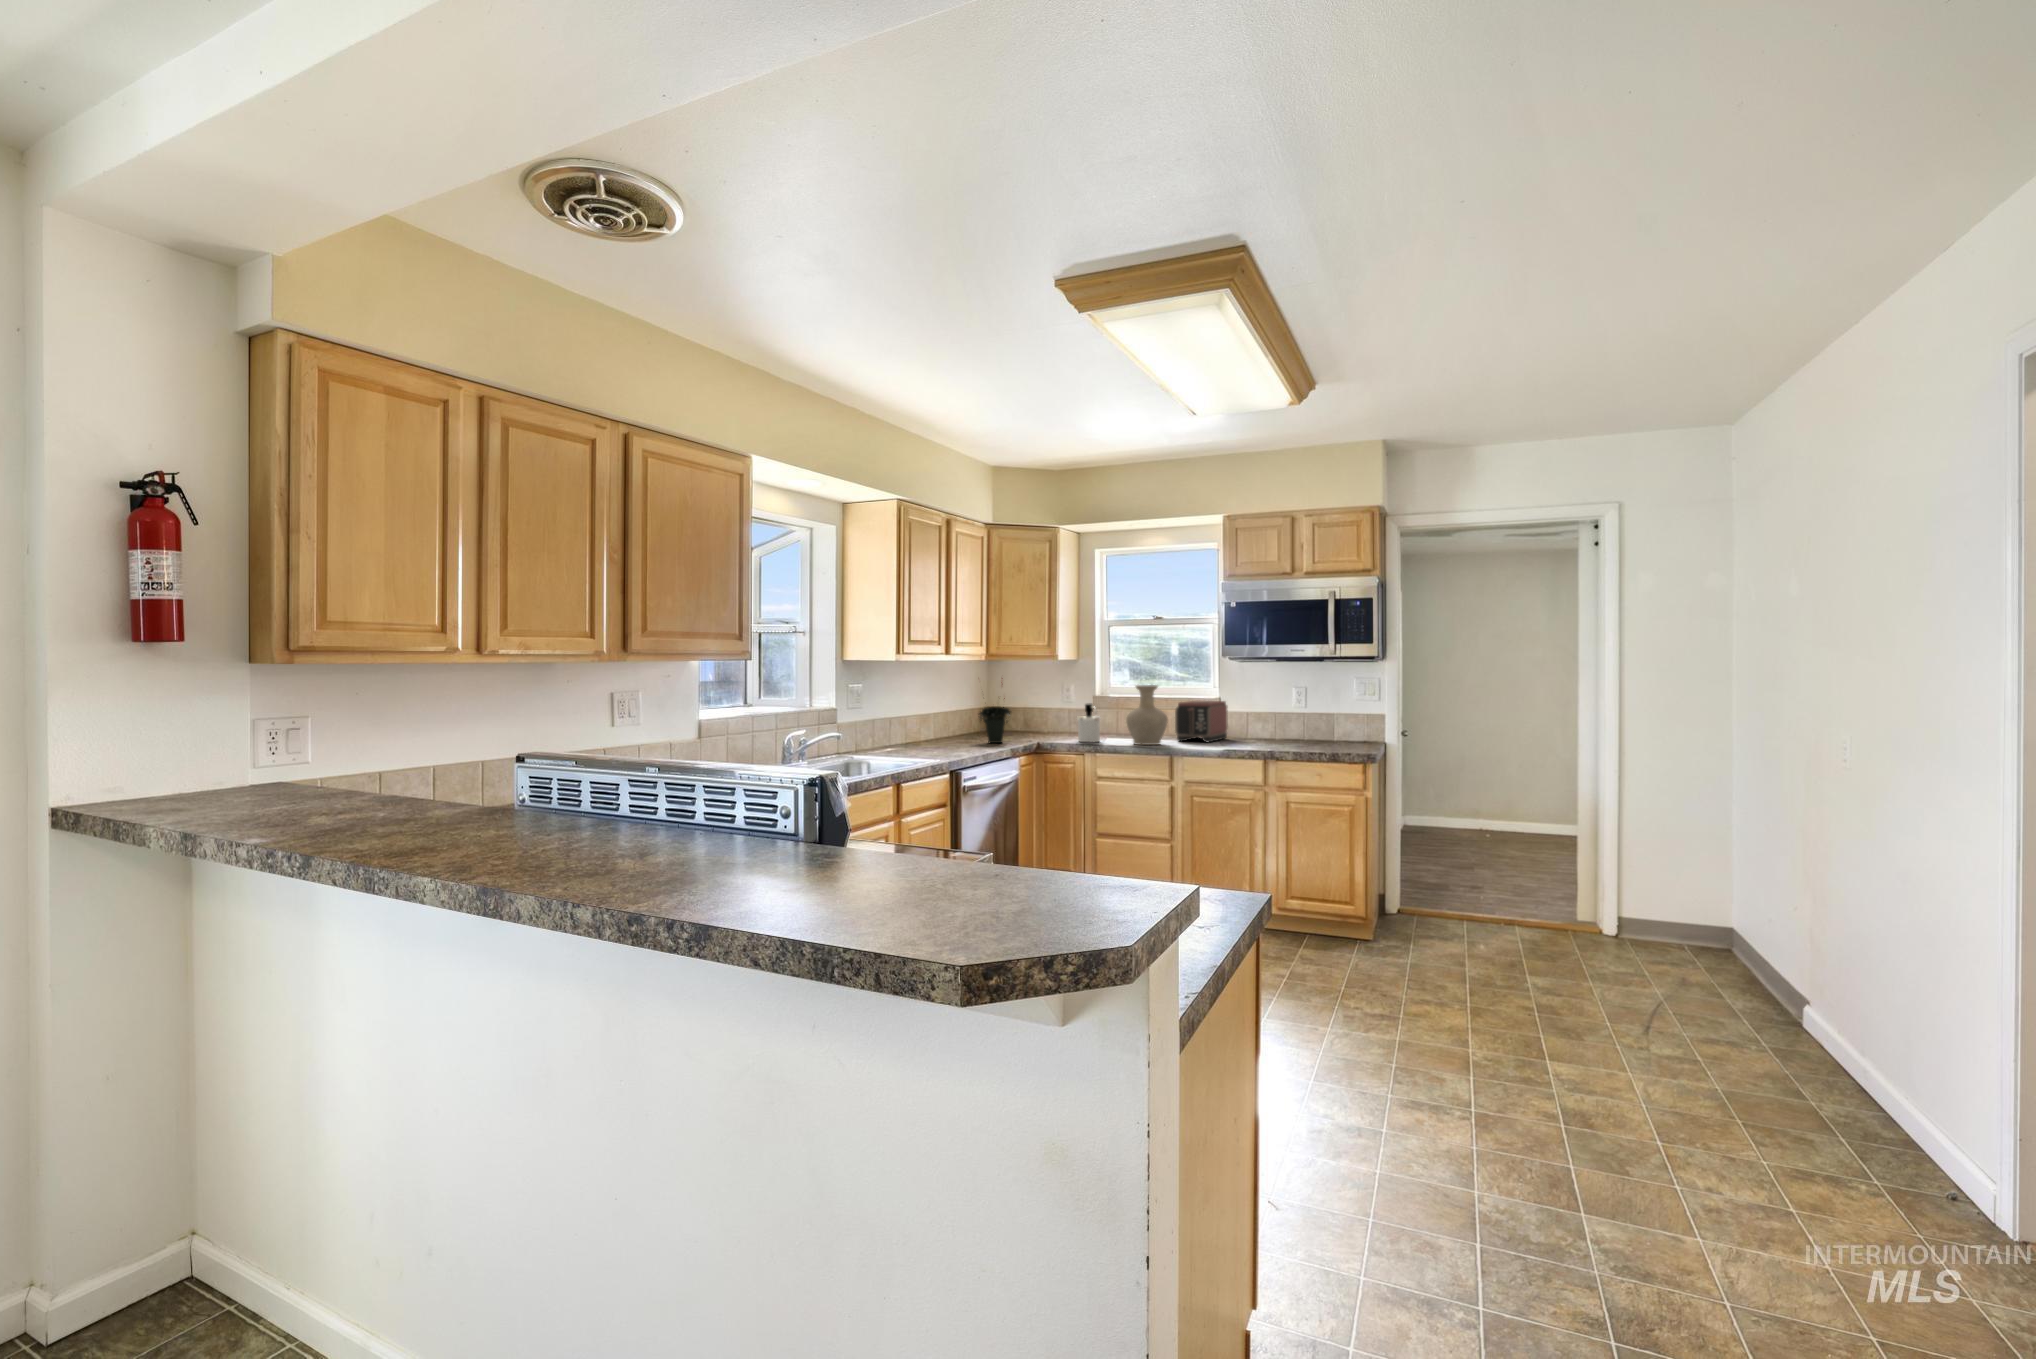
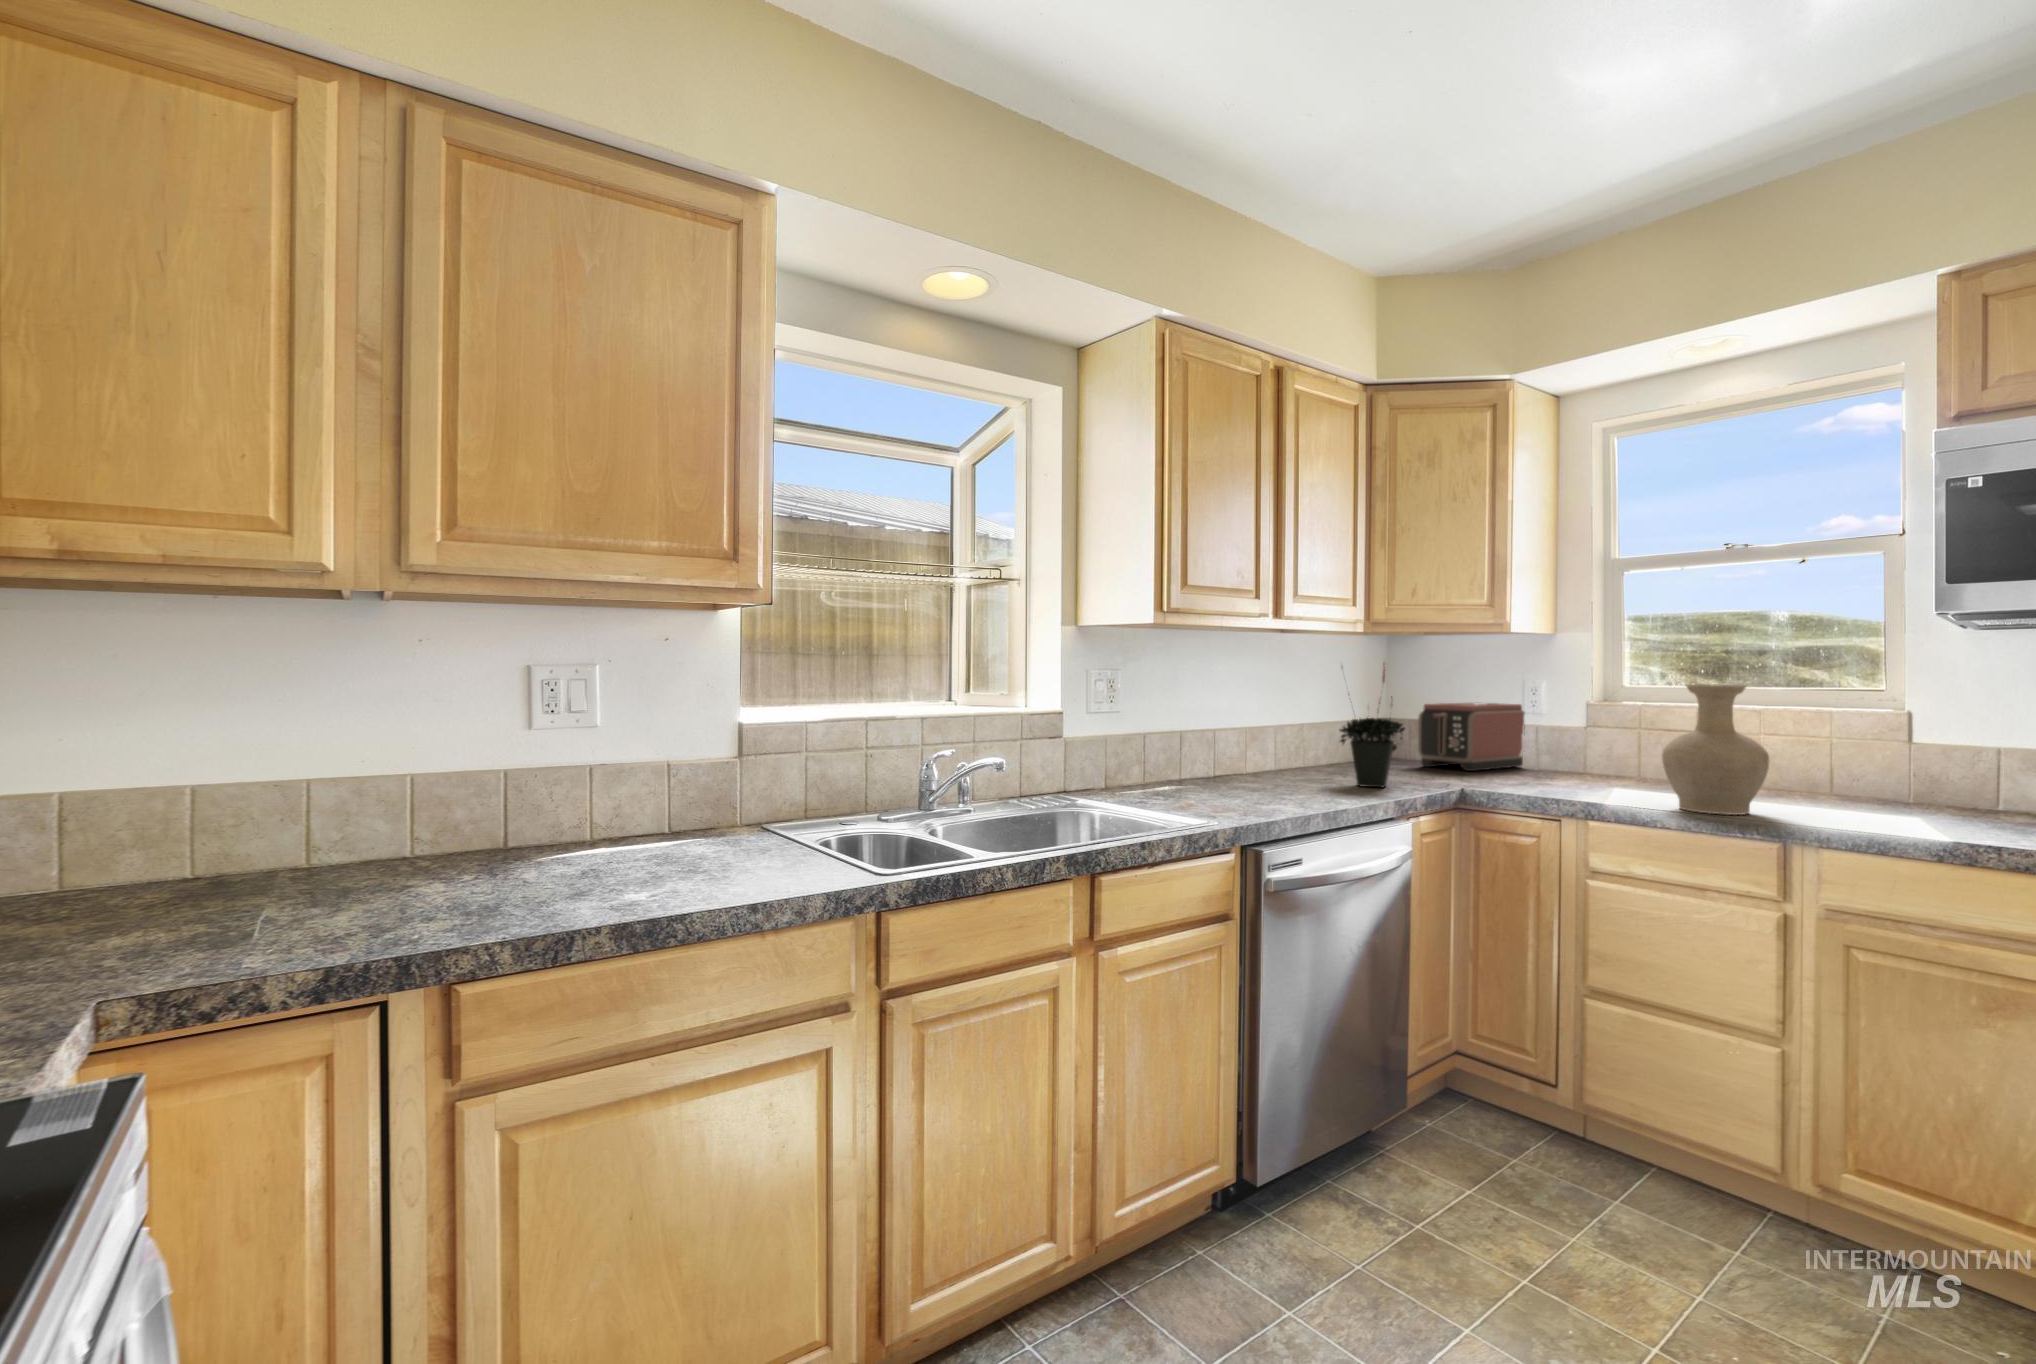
toaster: present [1175,701,1228,742] -> present [1418,702,1525,771]
soap dispenser: present [1077,703,1101,742] -> none [1548,719,1601,798]

